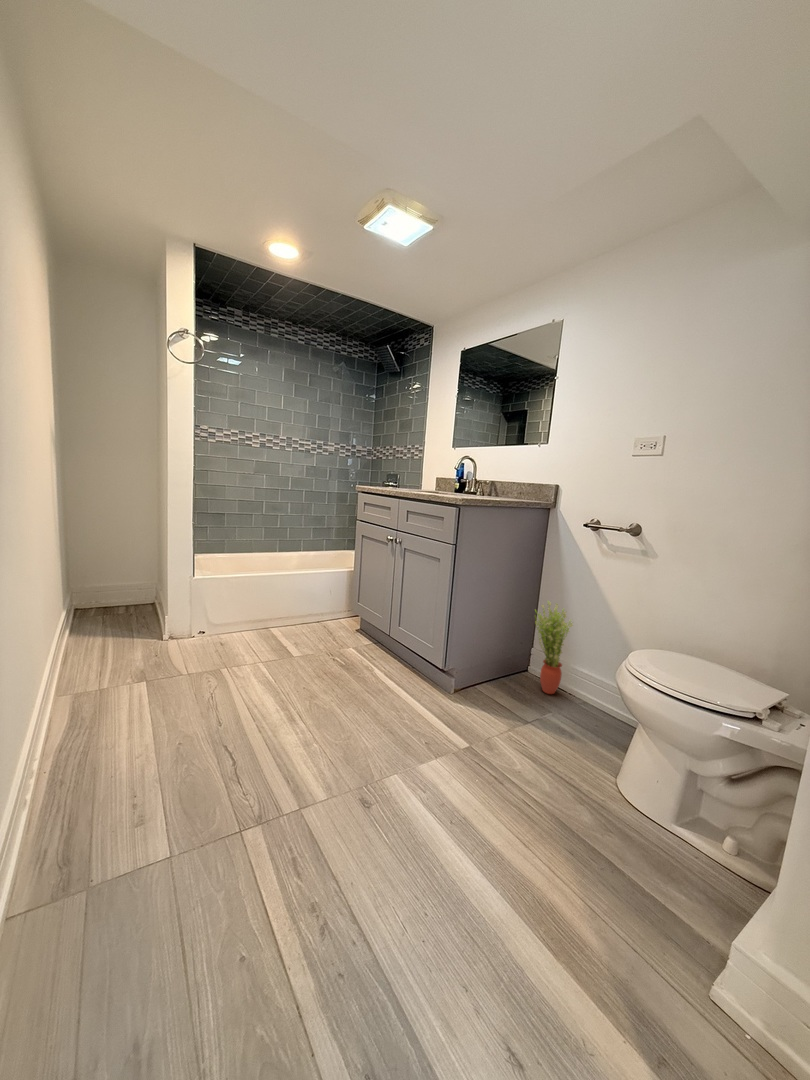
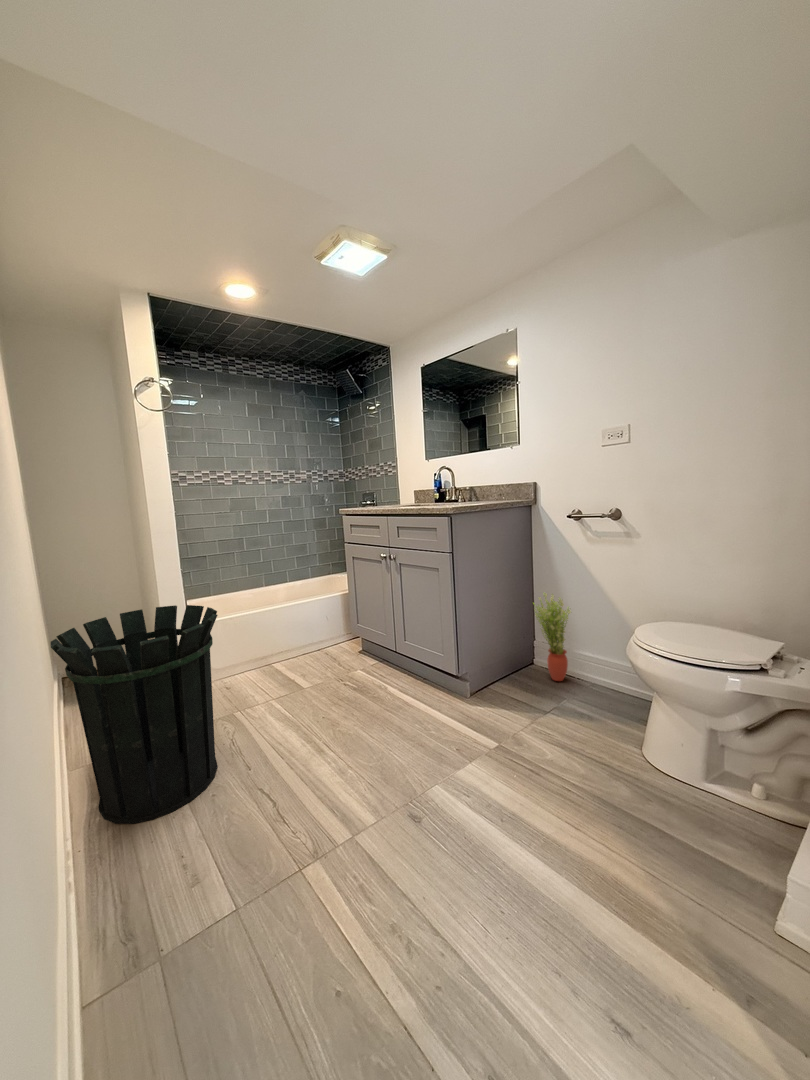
waste bin: none [44,554,210,755] -> present [51,605,218,824]

